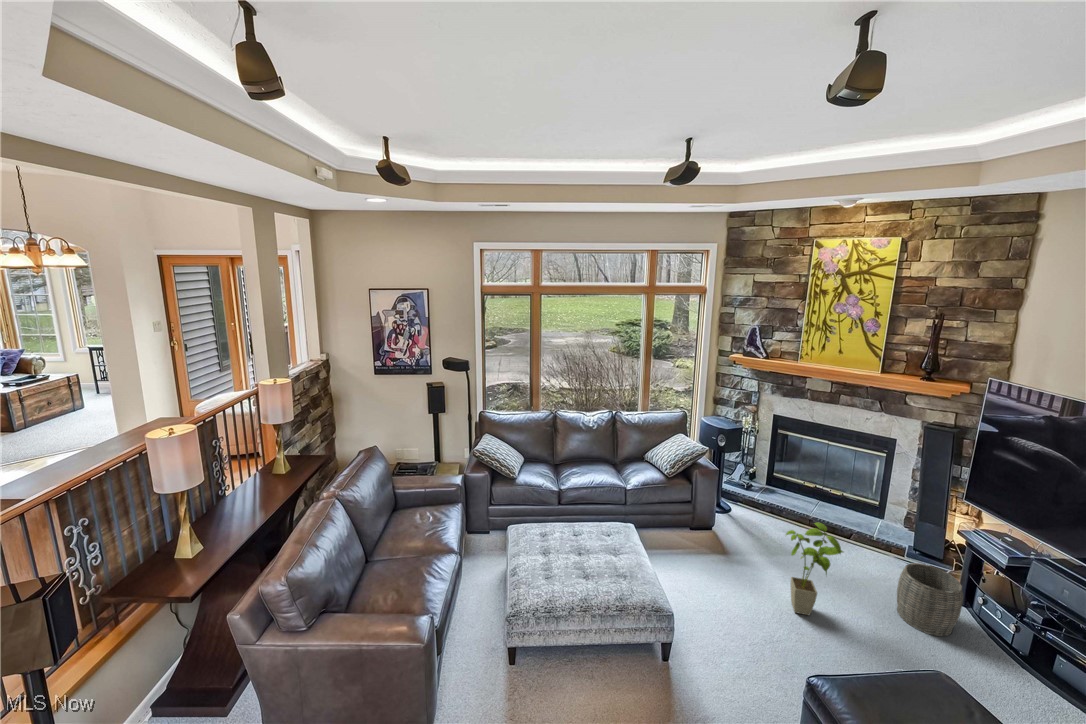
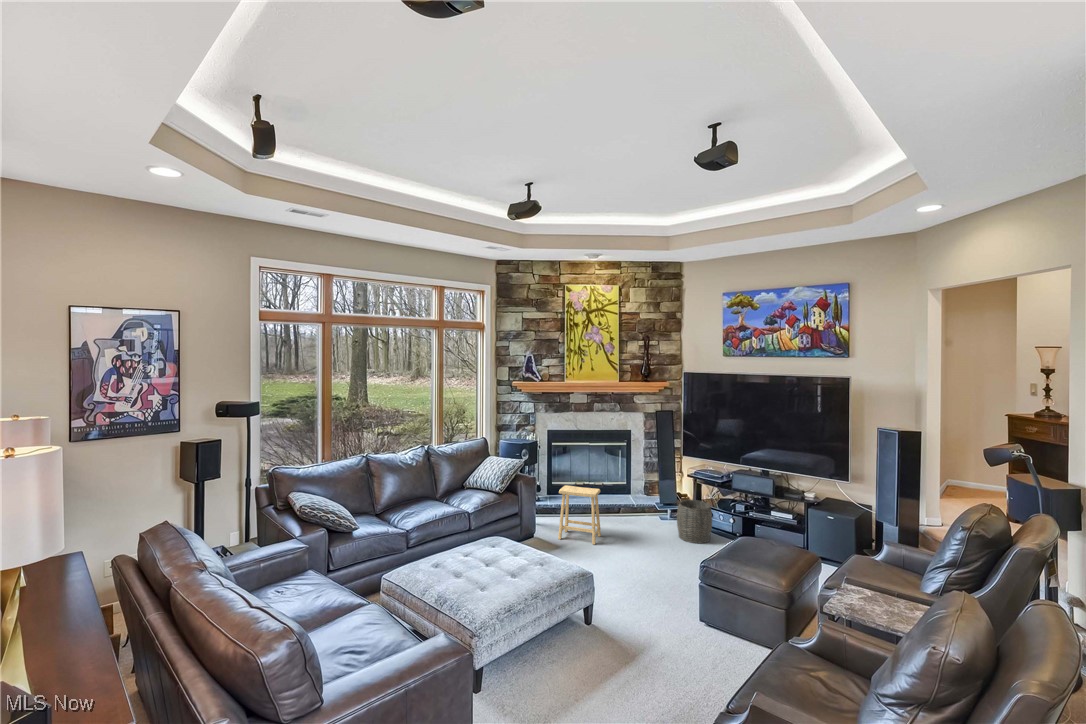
footstool: none [725,488,785,567] -> present [558,485,601,545]
house plant: present [786,523,843,615] -> none [622,481,665,561]

